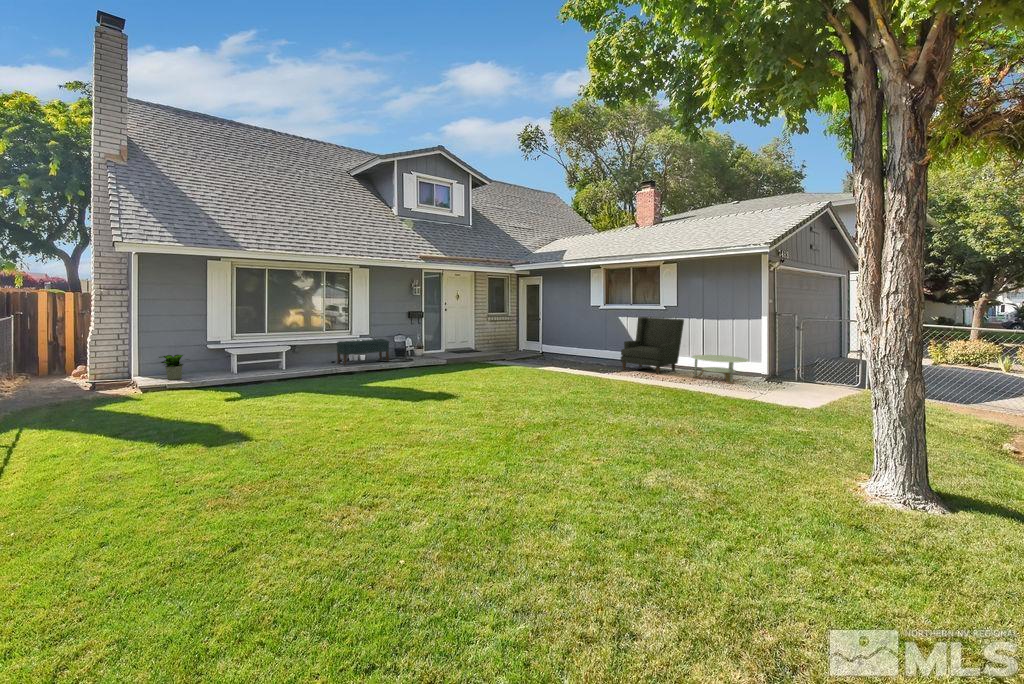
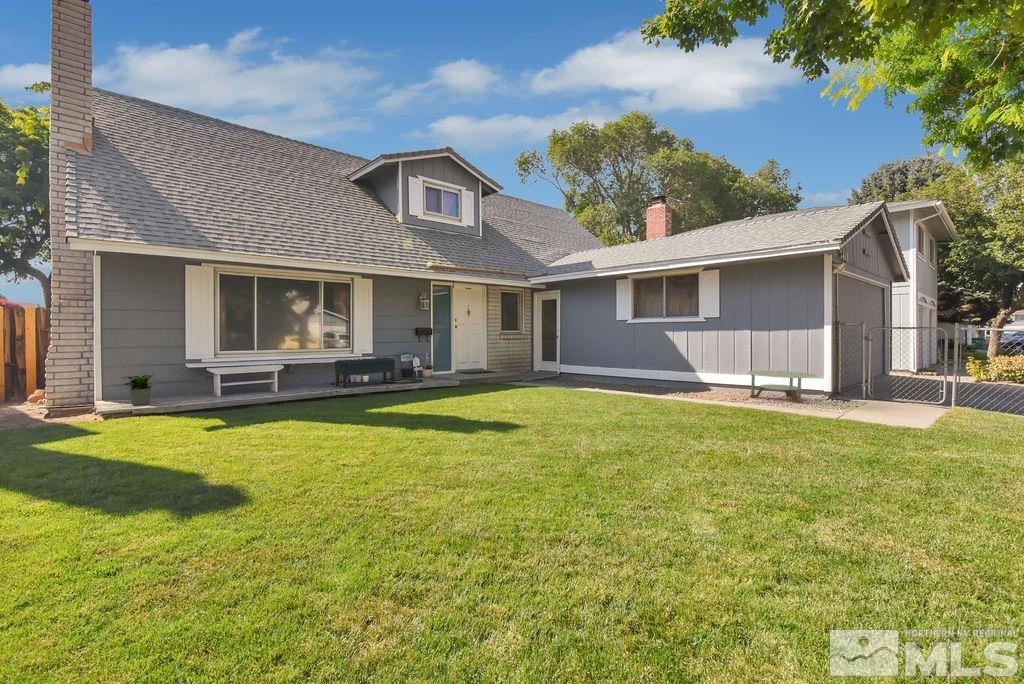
chair: present [621,317,684,374] -> none [661,330,732,394]

